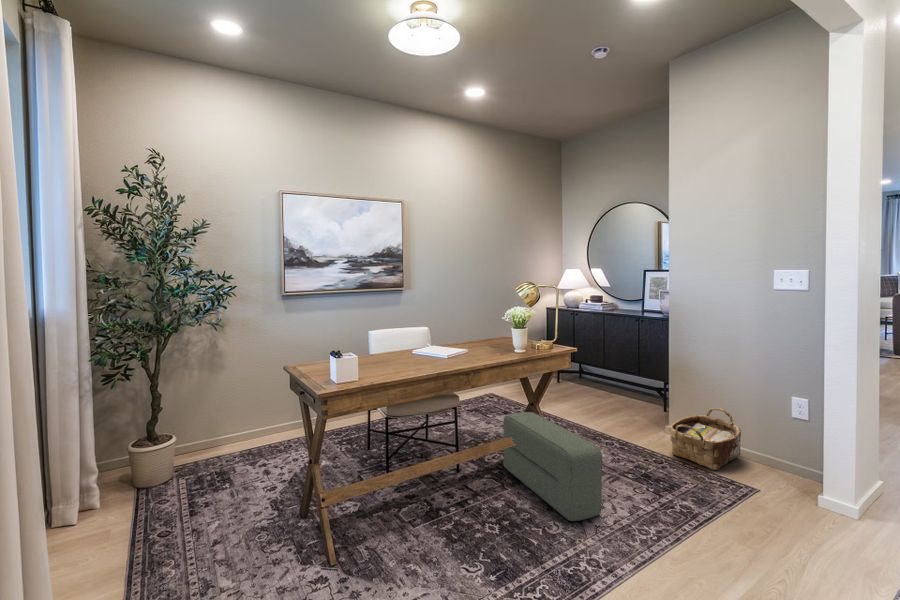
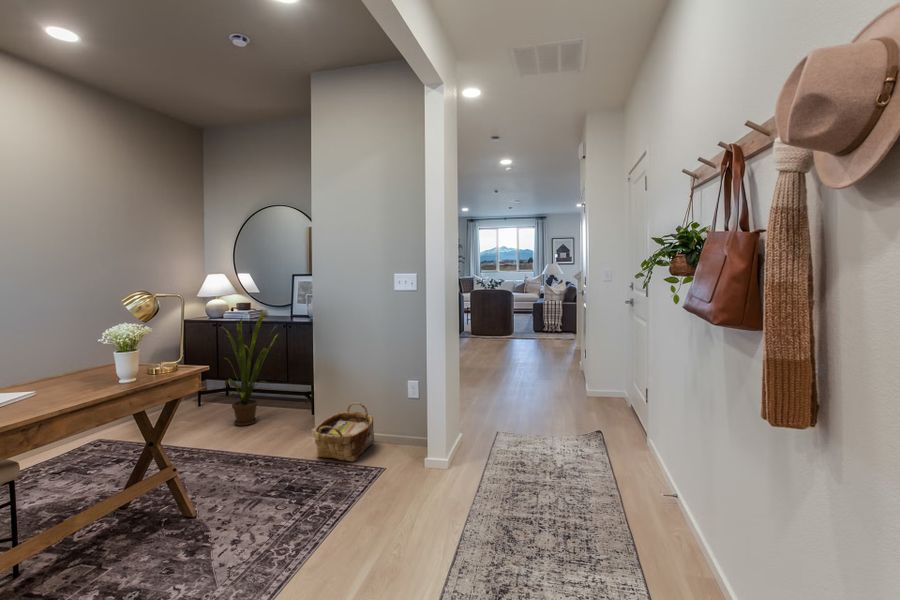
house plant: none [577,303,633,408] -> present [224,310,277,426]
pouf: present [503,412,602,521] -> none [103,455,235,575]

